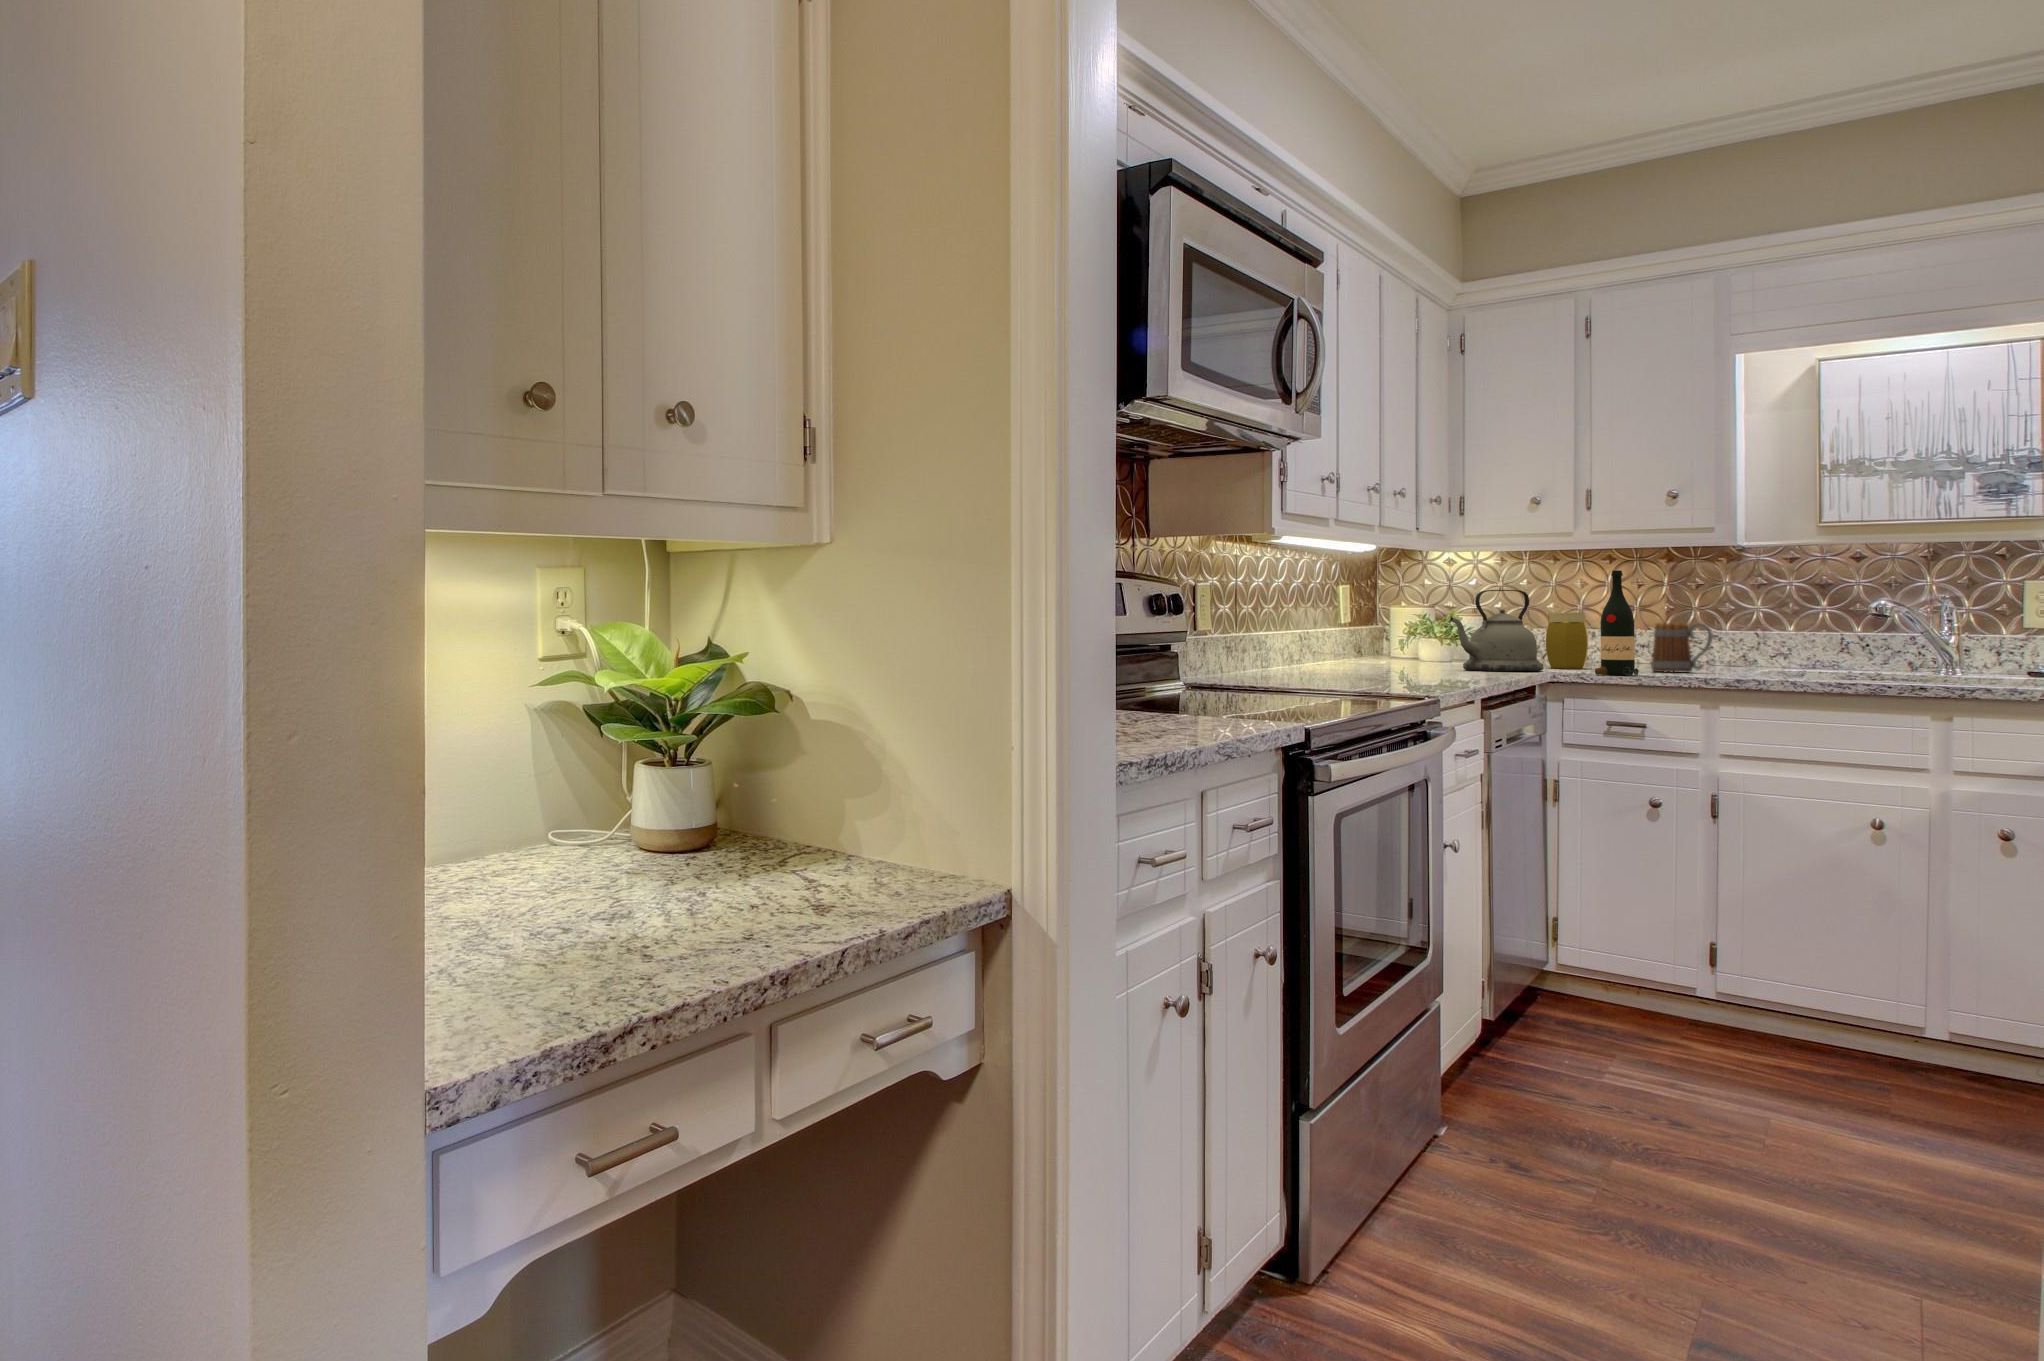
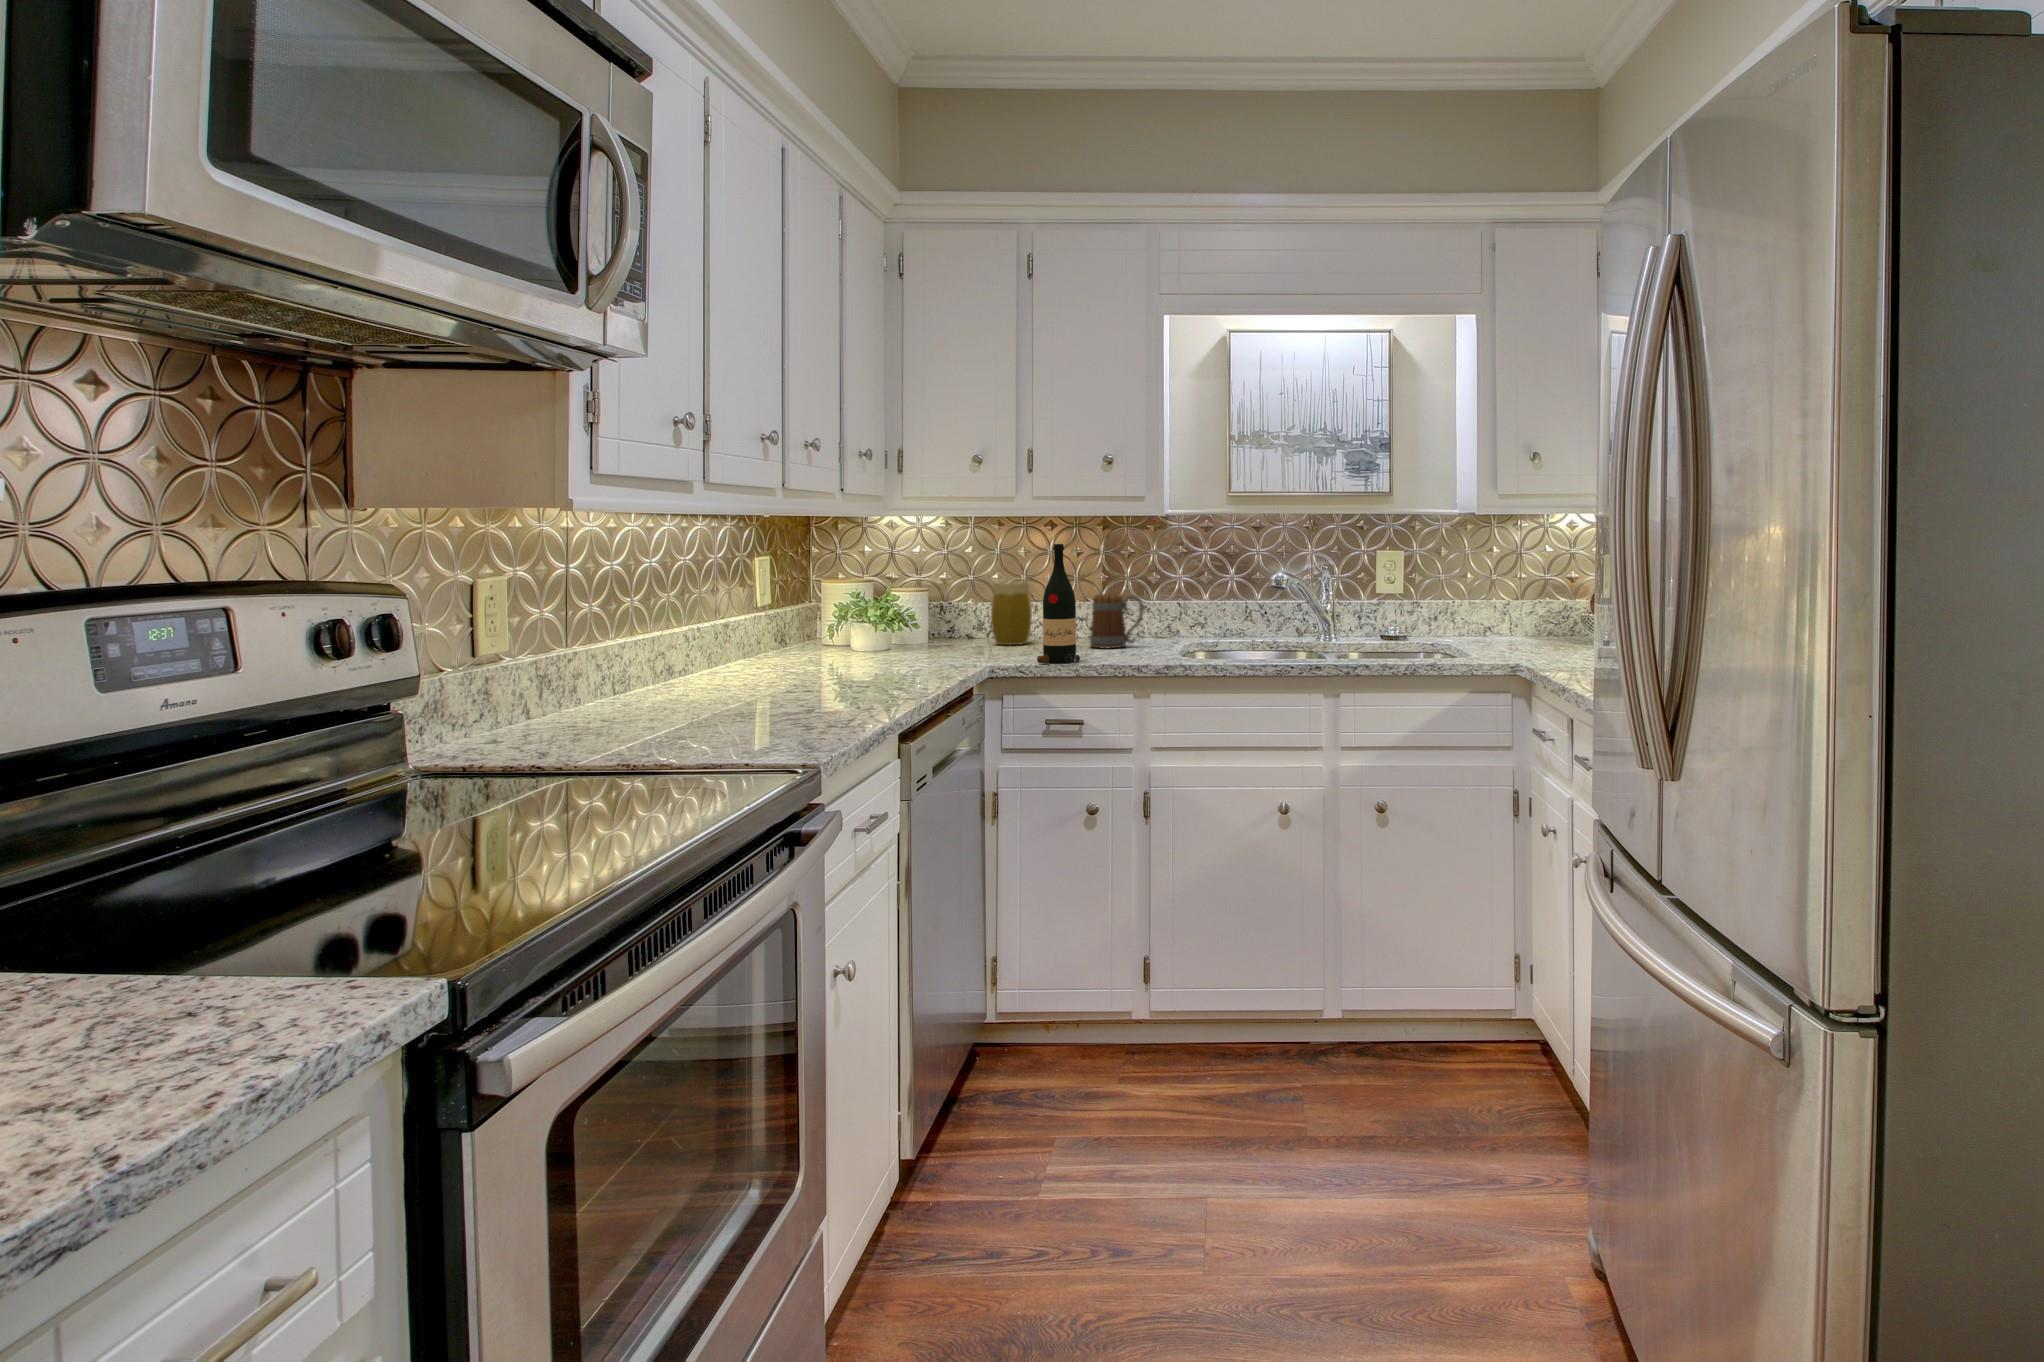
kettle: present [1450,590,1544,671] -> none [884,562,987,661]

